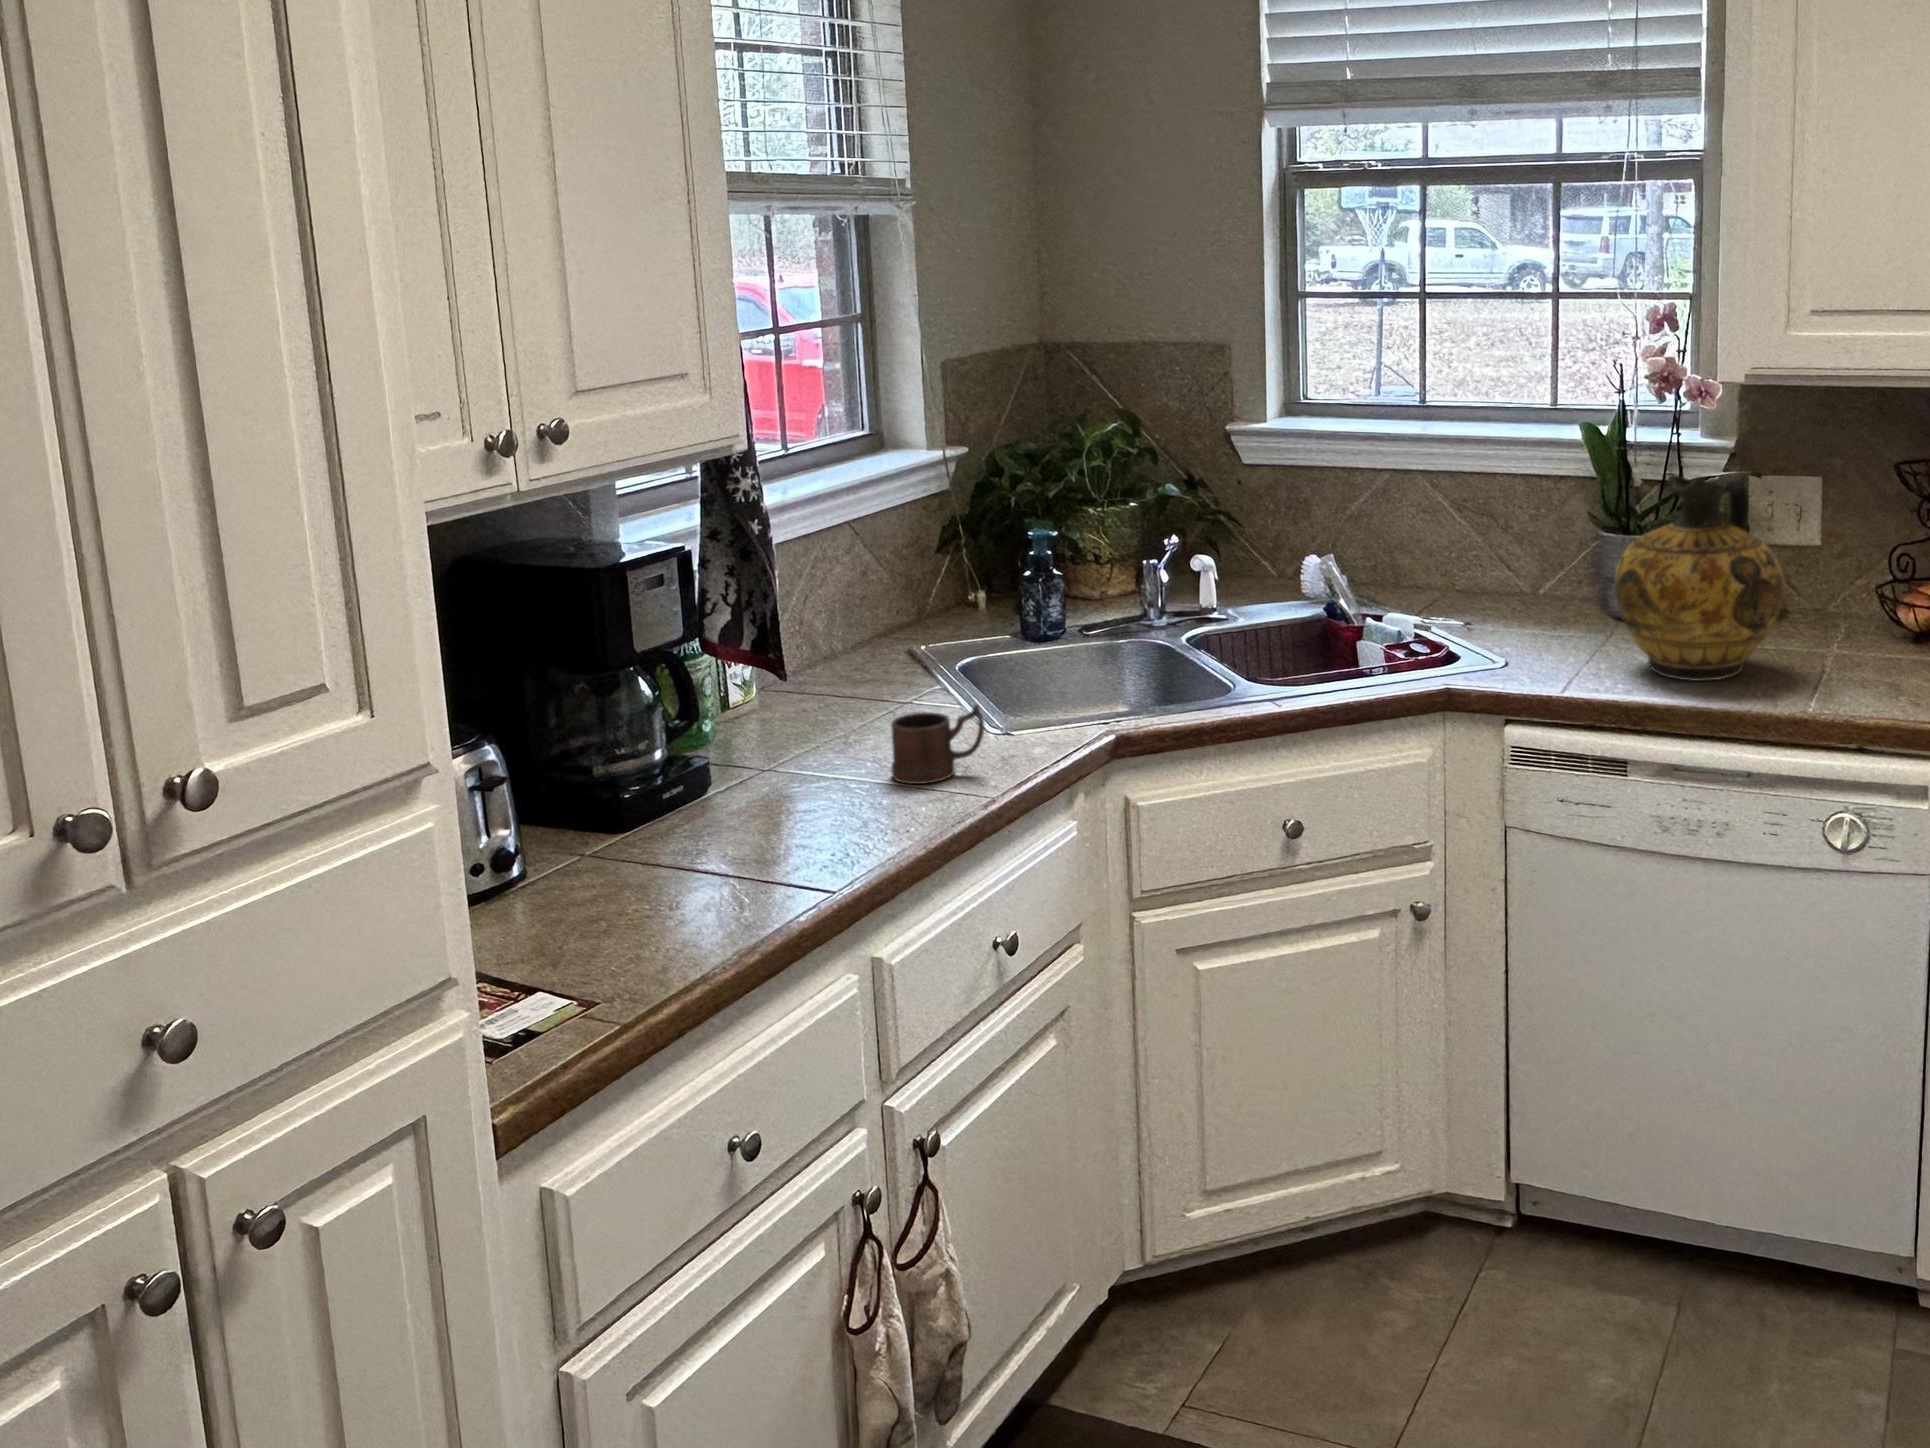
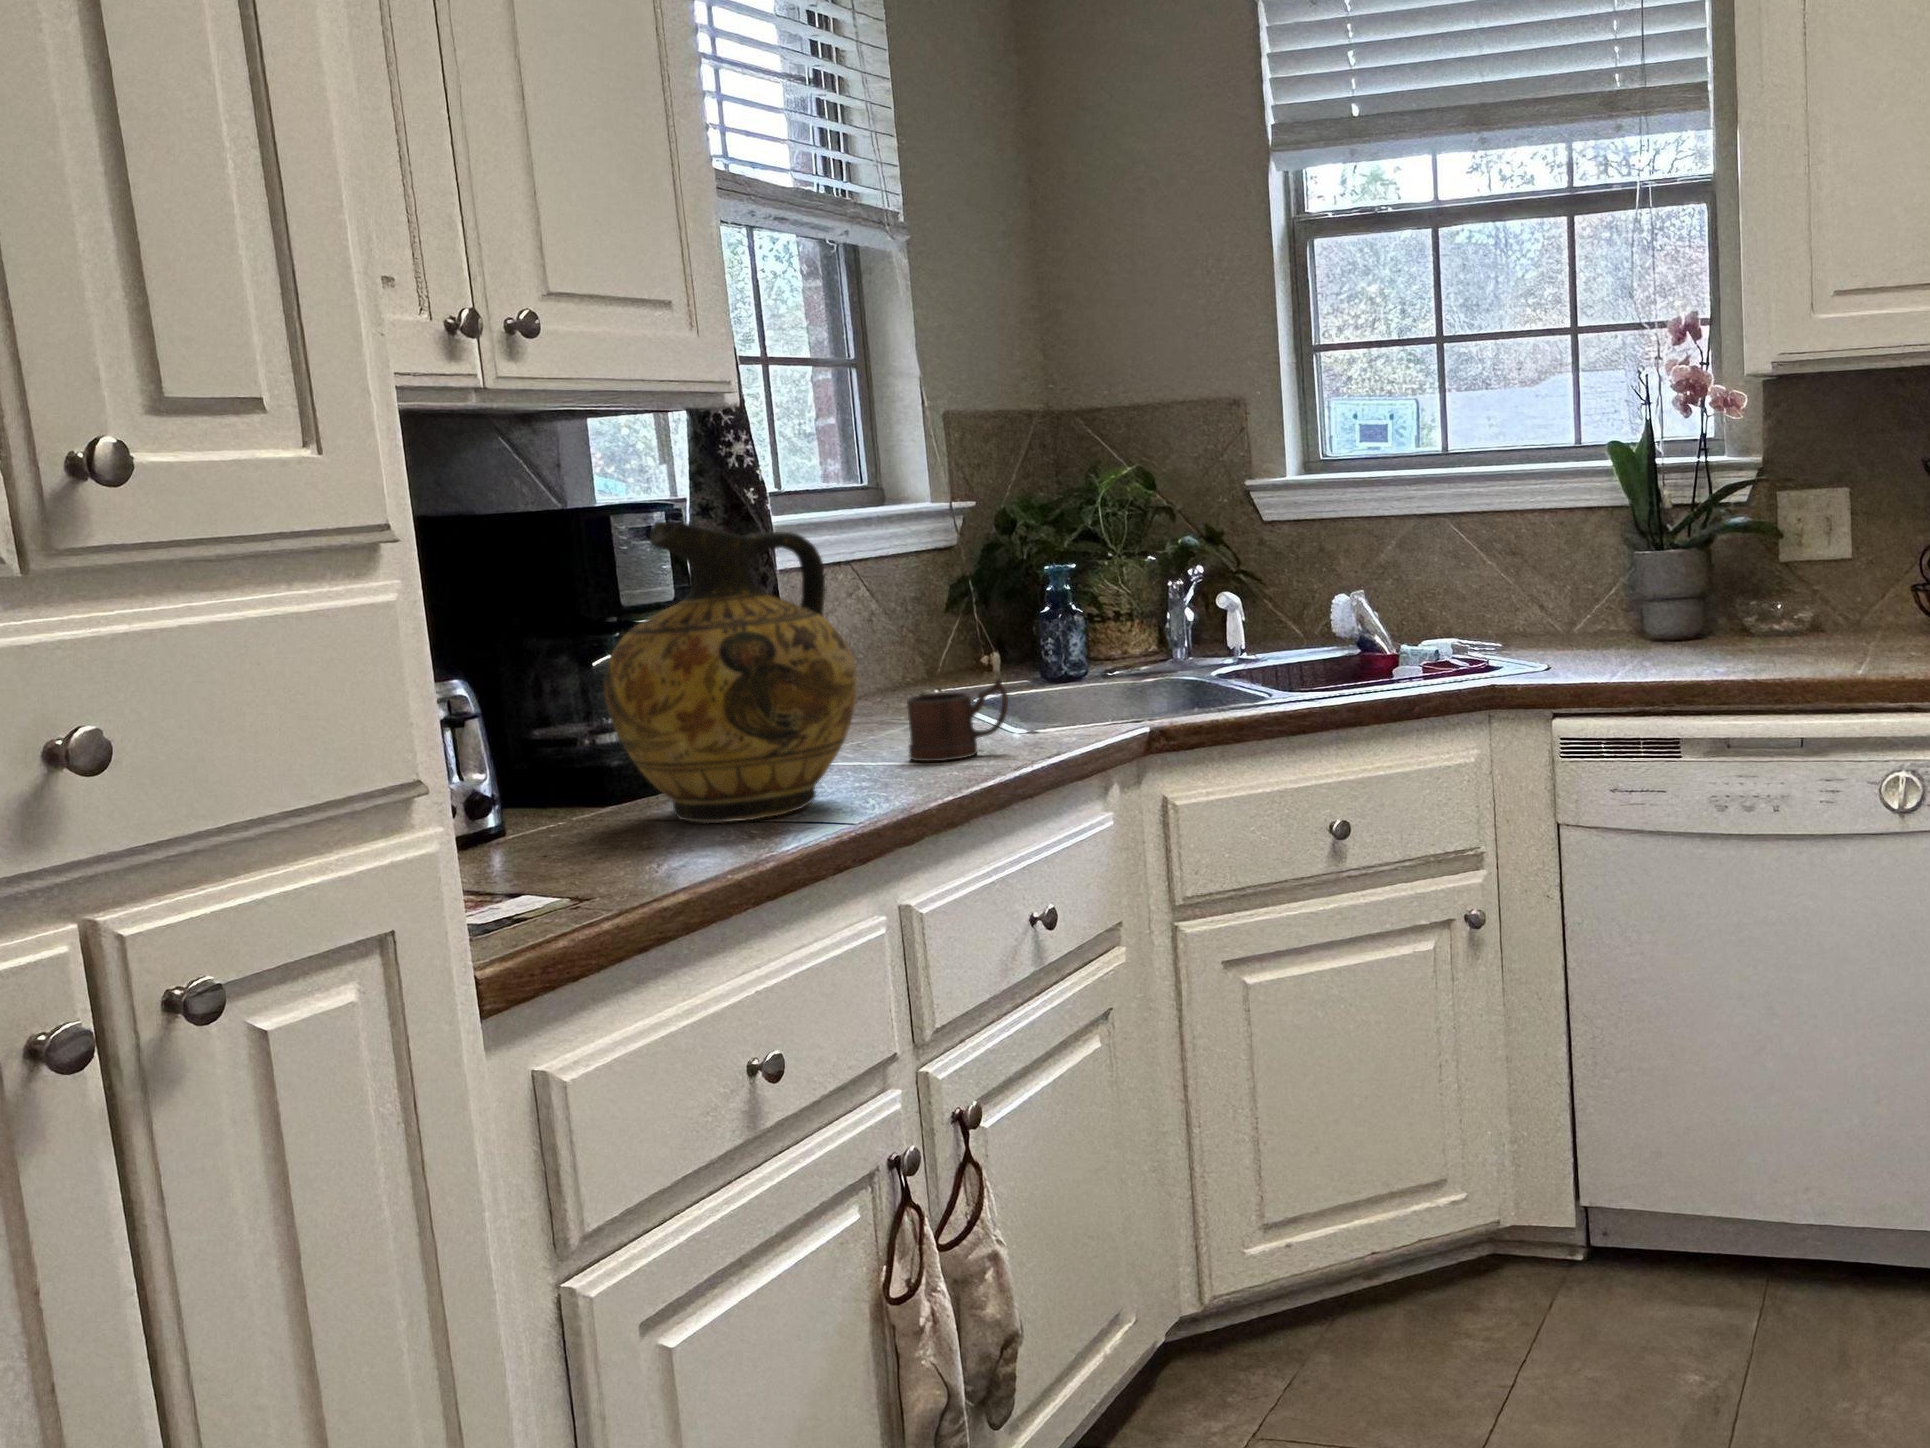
ceramic jug: present [1614,475,1784,681] -> present [604,522,857,823]

